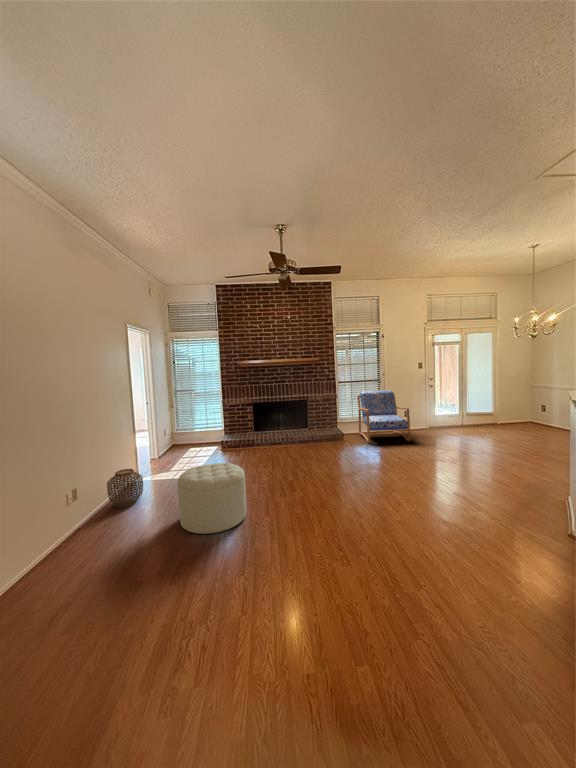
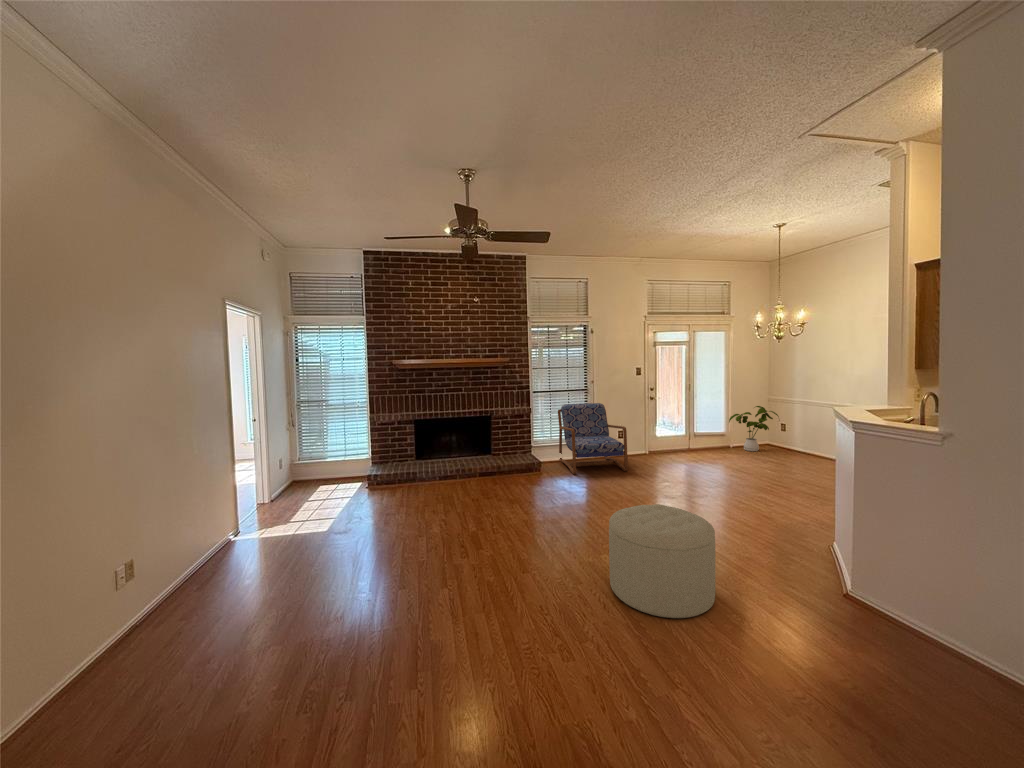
house plant: none [497,391,540,428] -> present [729,406,779,451]
ottoman: present [178,463,247,534] -> present [609,504,716,618]
woven basket: present [107,469,143,507] -> none [180,526,244,590]

